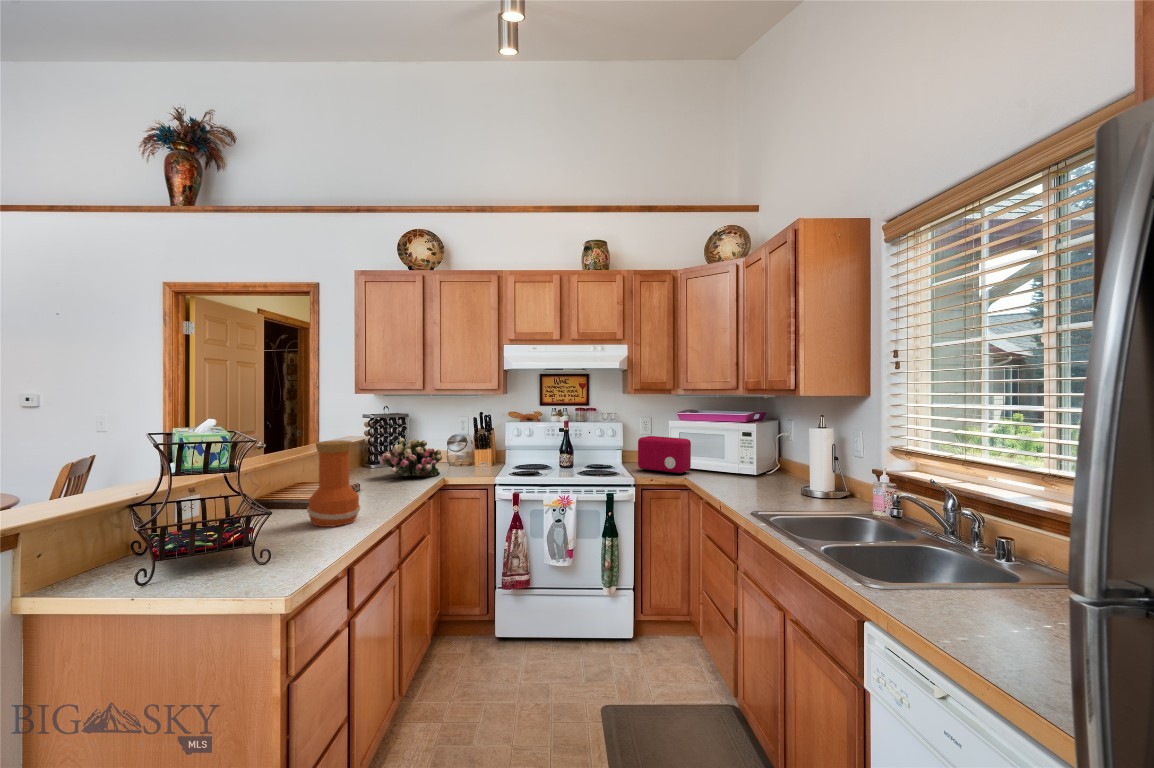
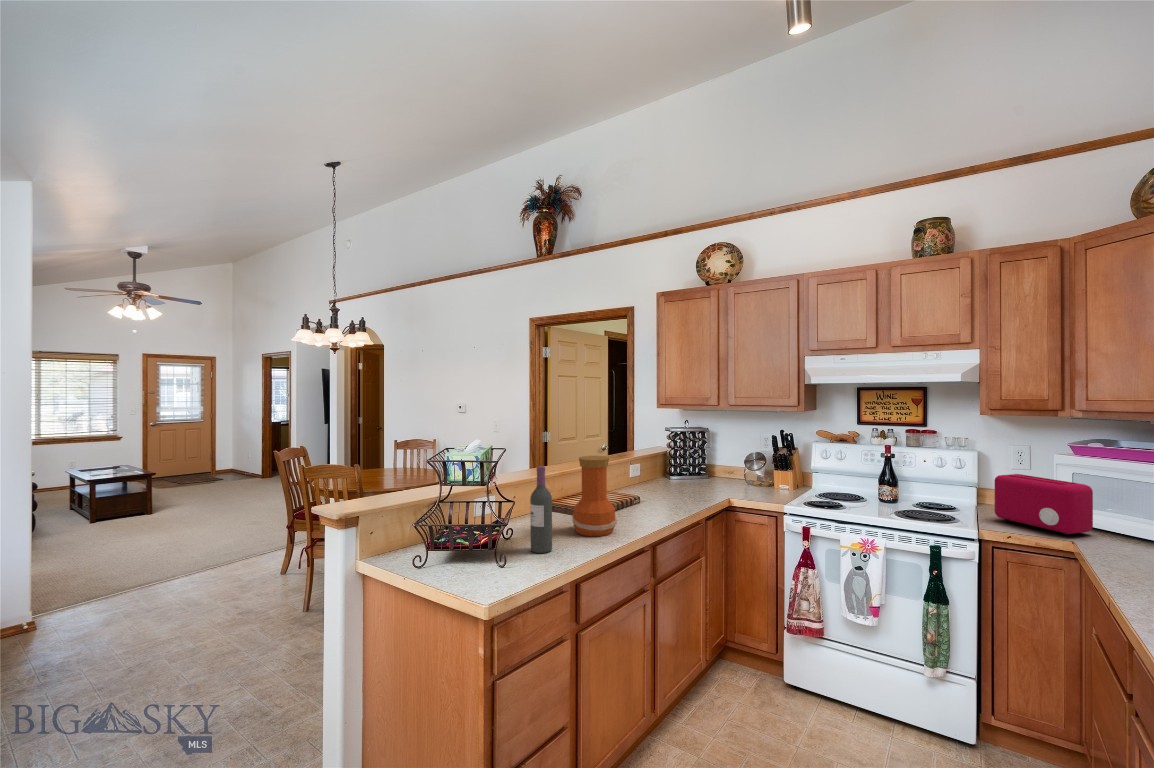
flower arrangement: present [379,438,442,477] -> none [669,453,731,495]
wine bottle: none [276,452,303,550] -> present [530,466,552,553]

